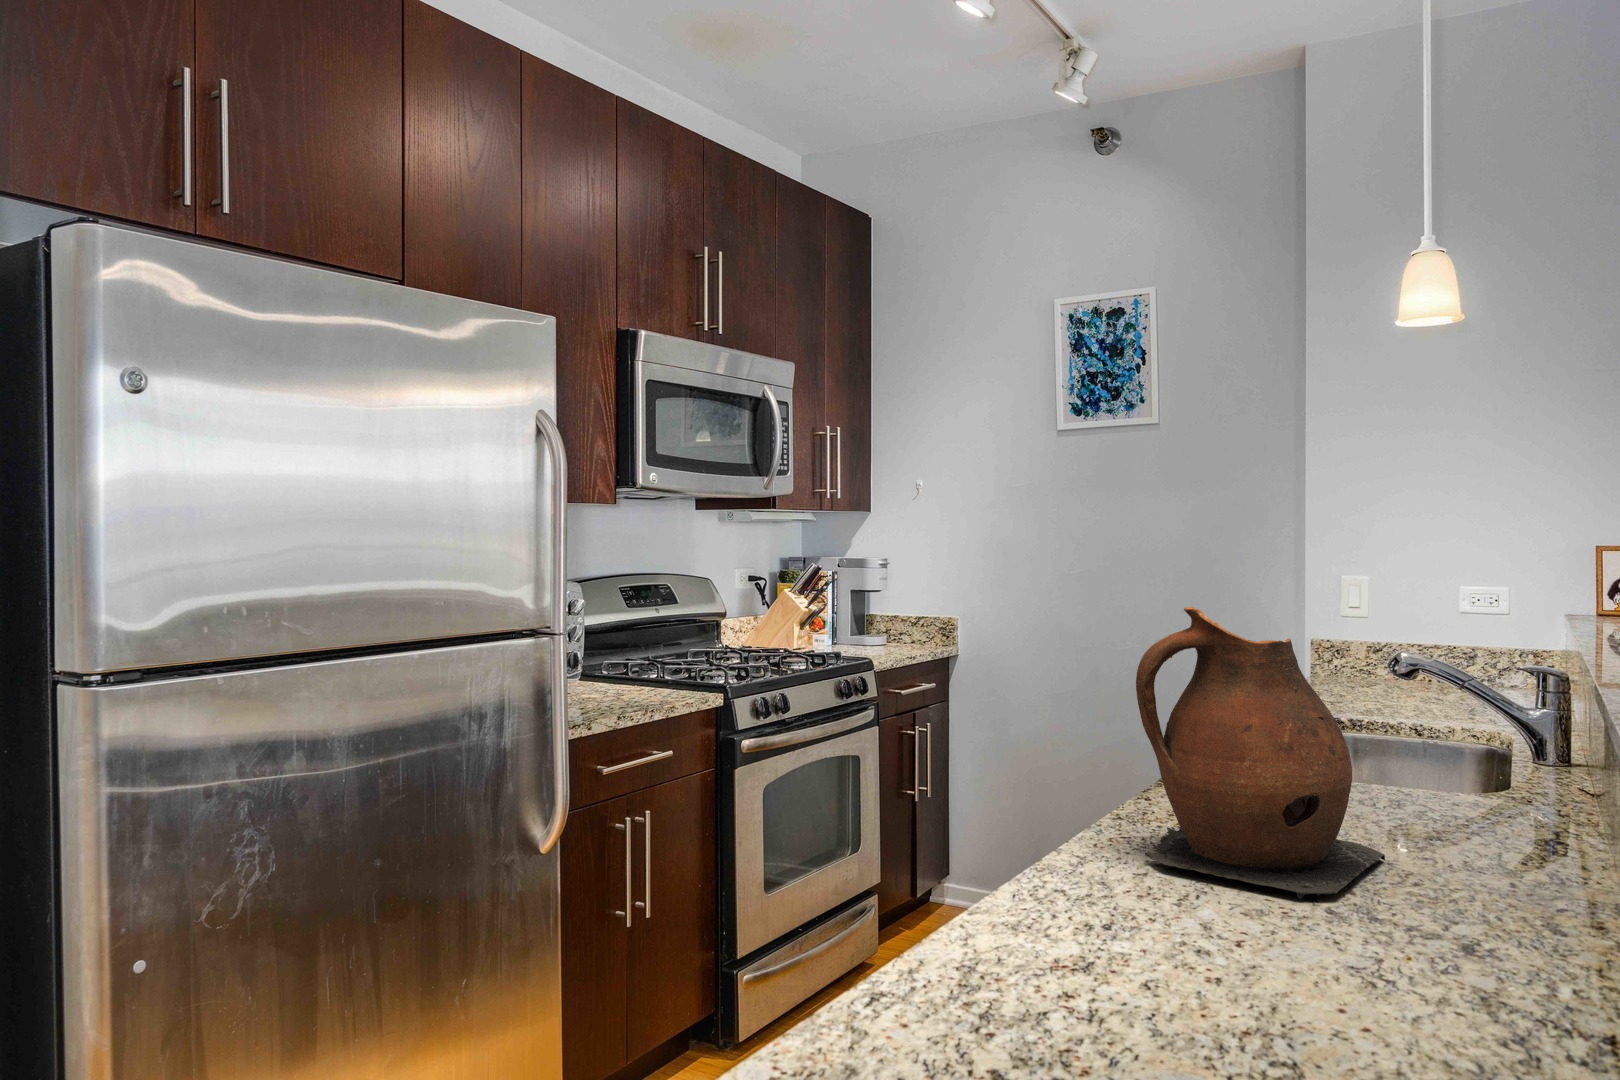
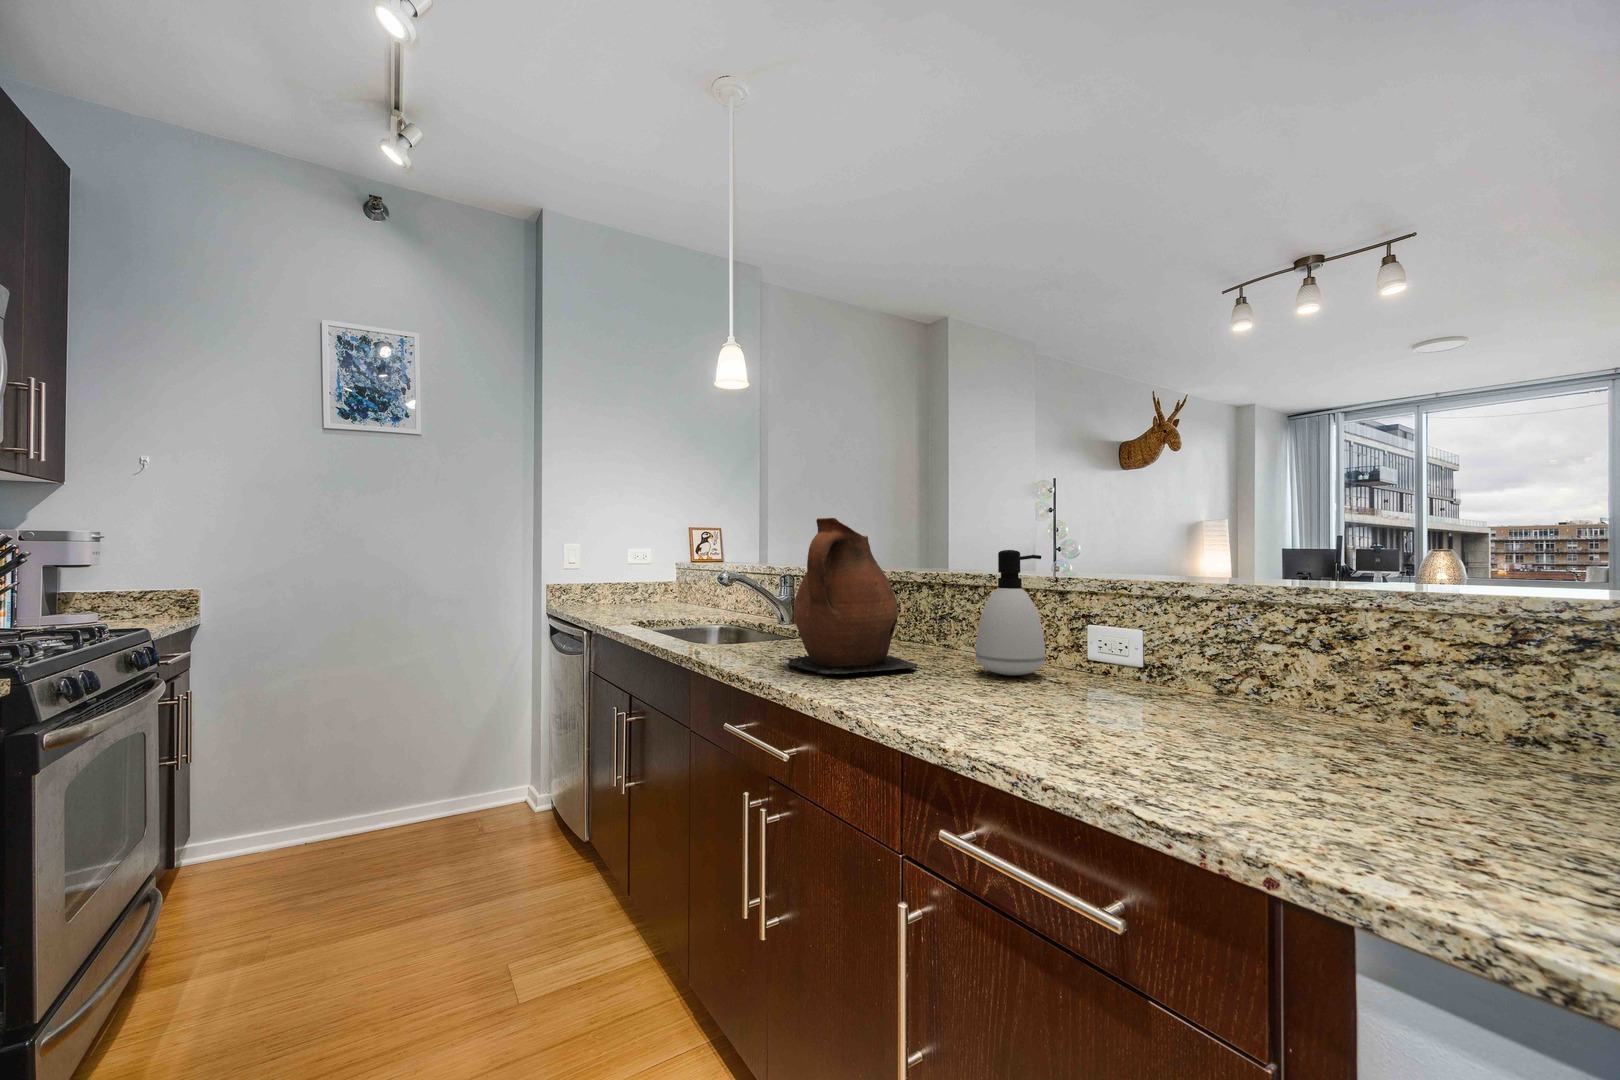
soap dispenser: none [1367,702,1534,975] -> present [976,550,1045,675]

